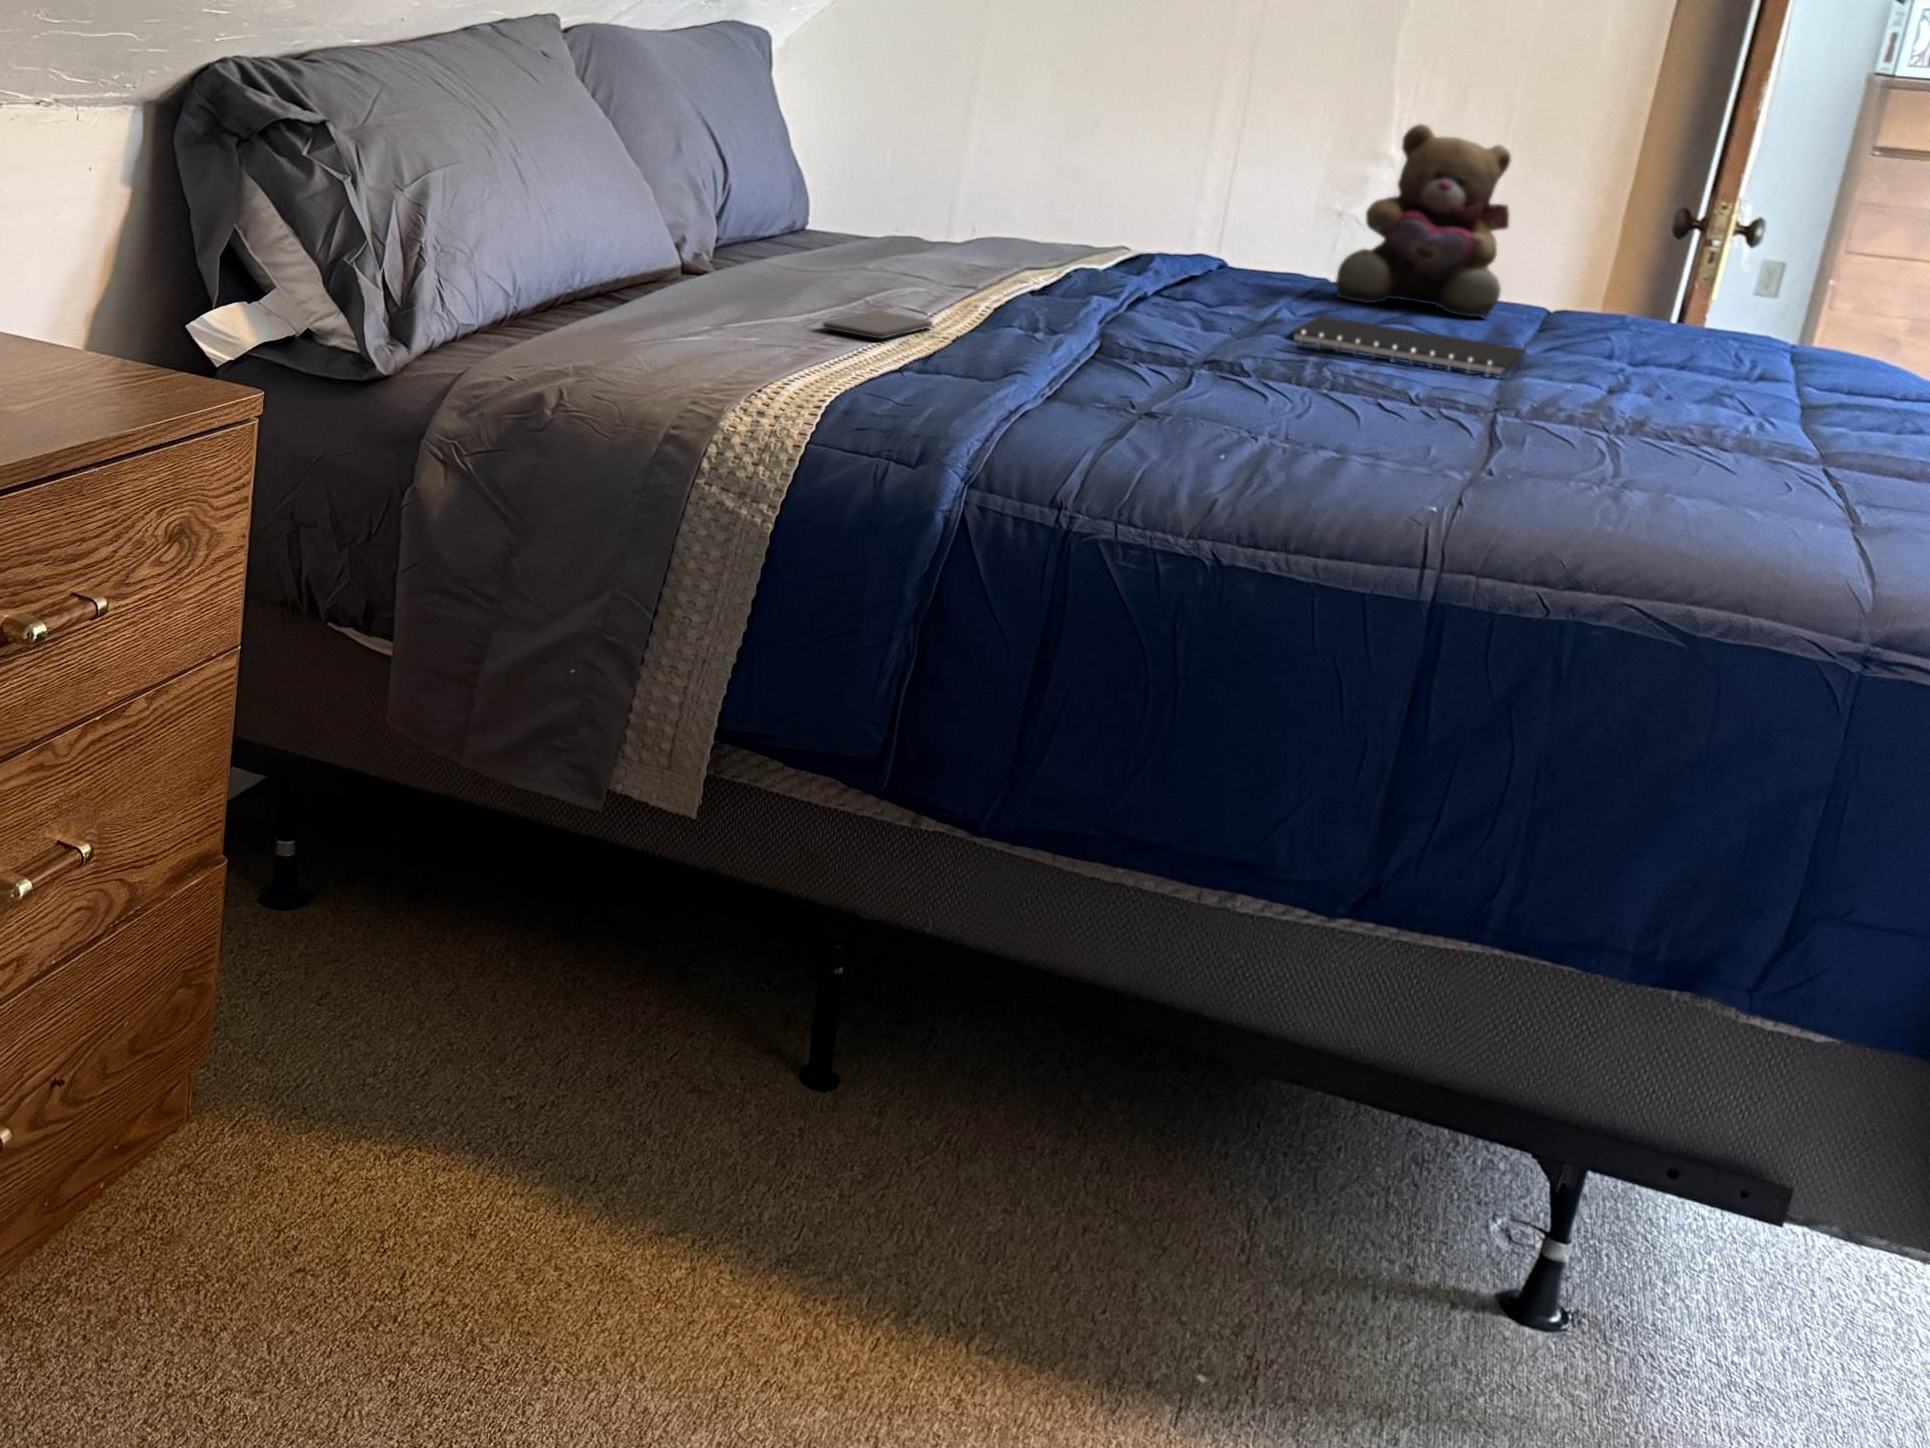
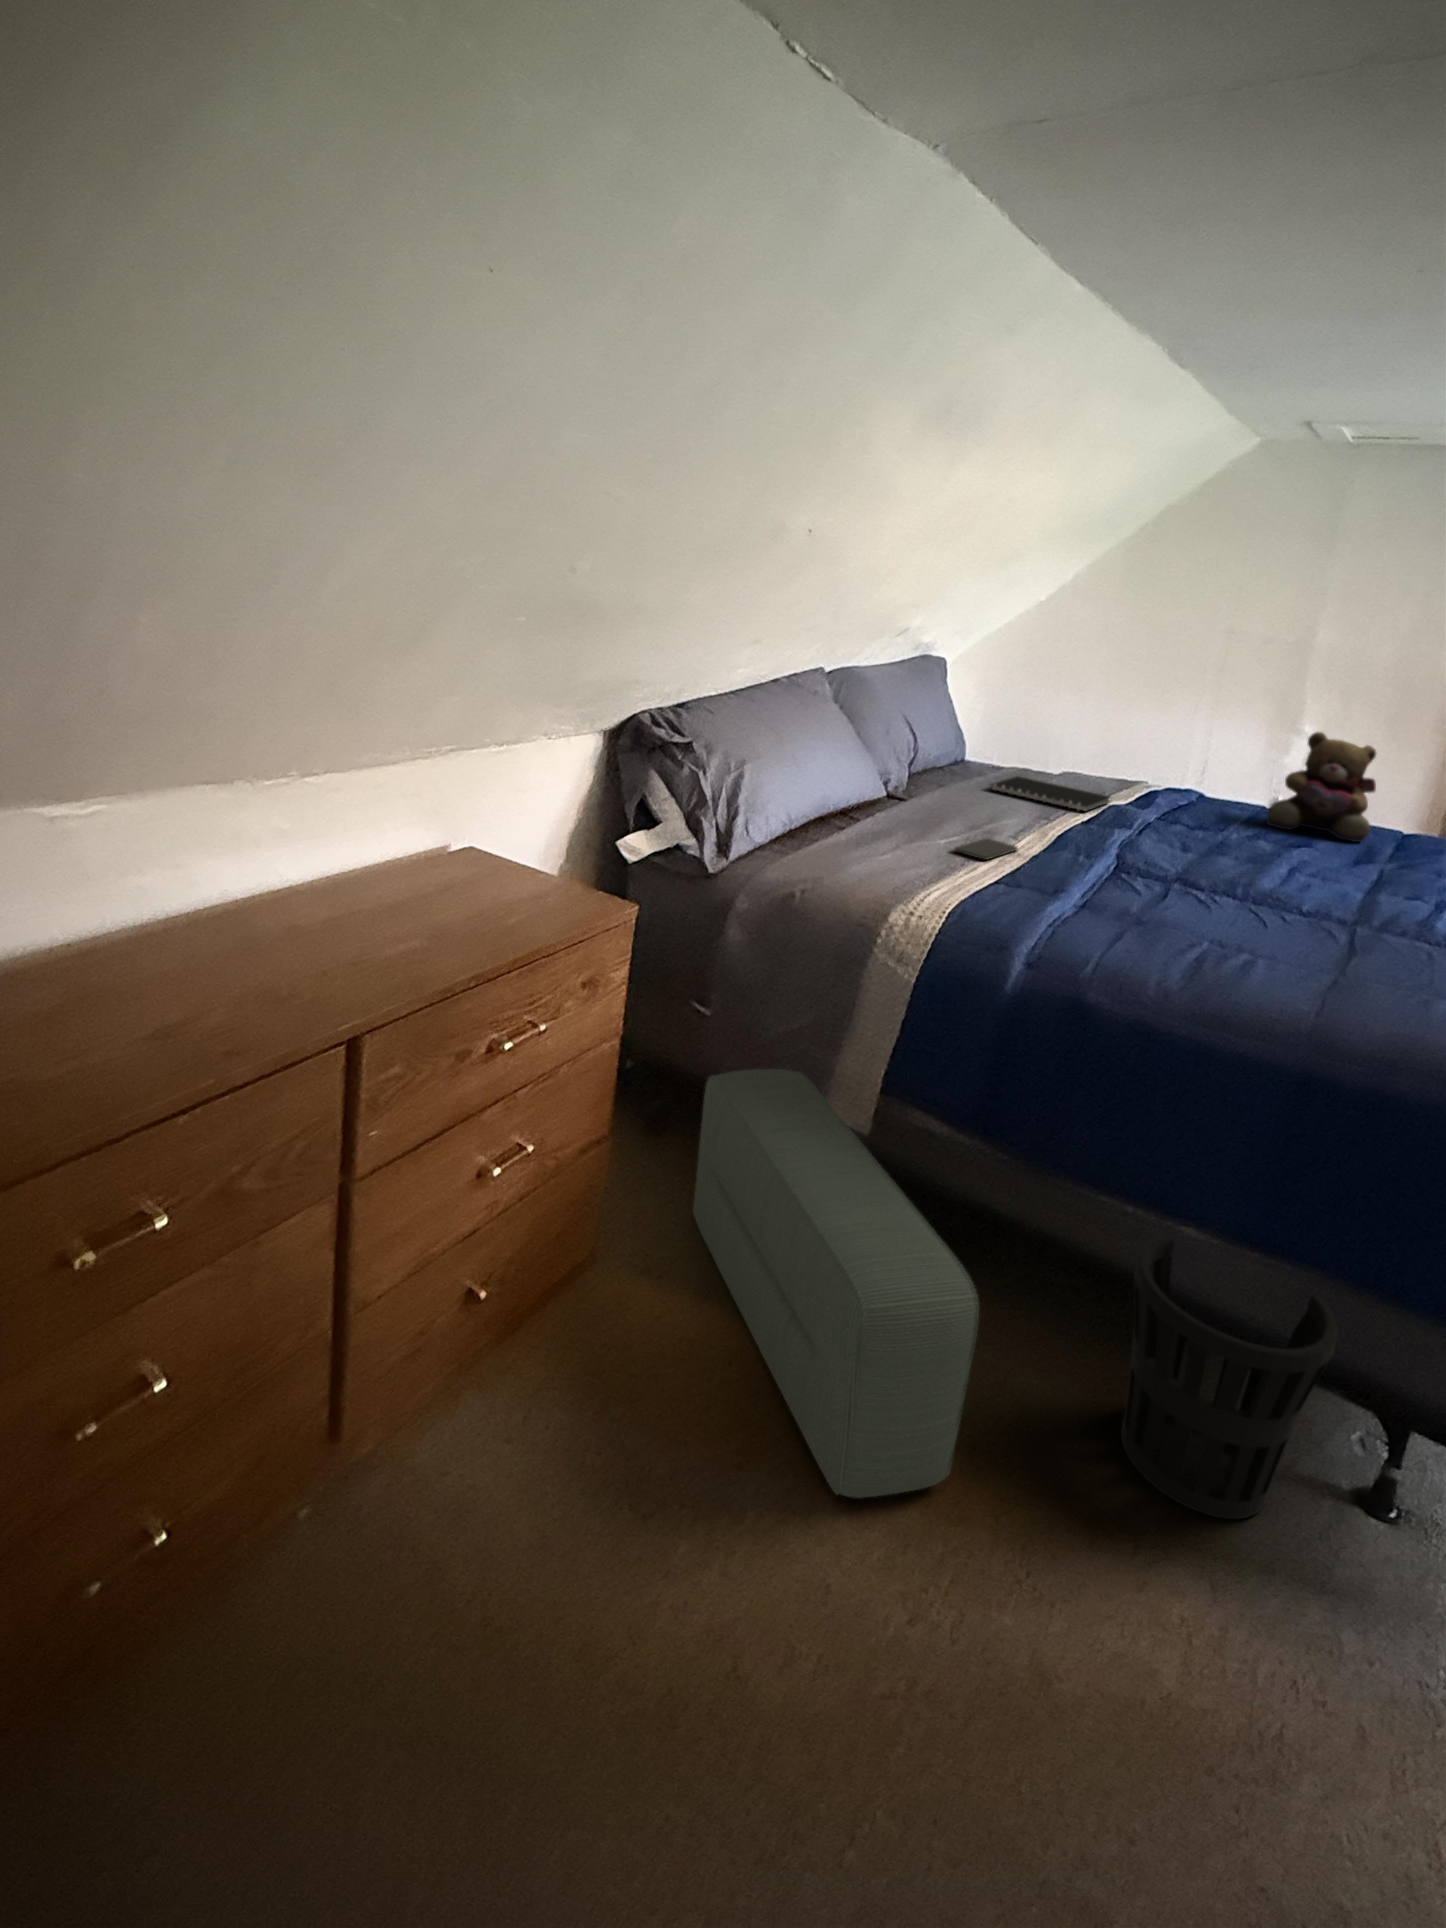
notebook: present [1289,316,1525,377] -> present [991,776,1110,811]
pouf: none [376,728,925,1395] -> present [693,1069,979,1498]
wastebasket: none [1144,917,1483,1354] -> present [1121,1237,1337,1519]

